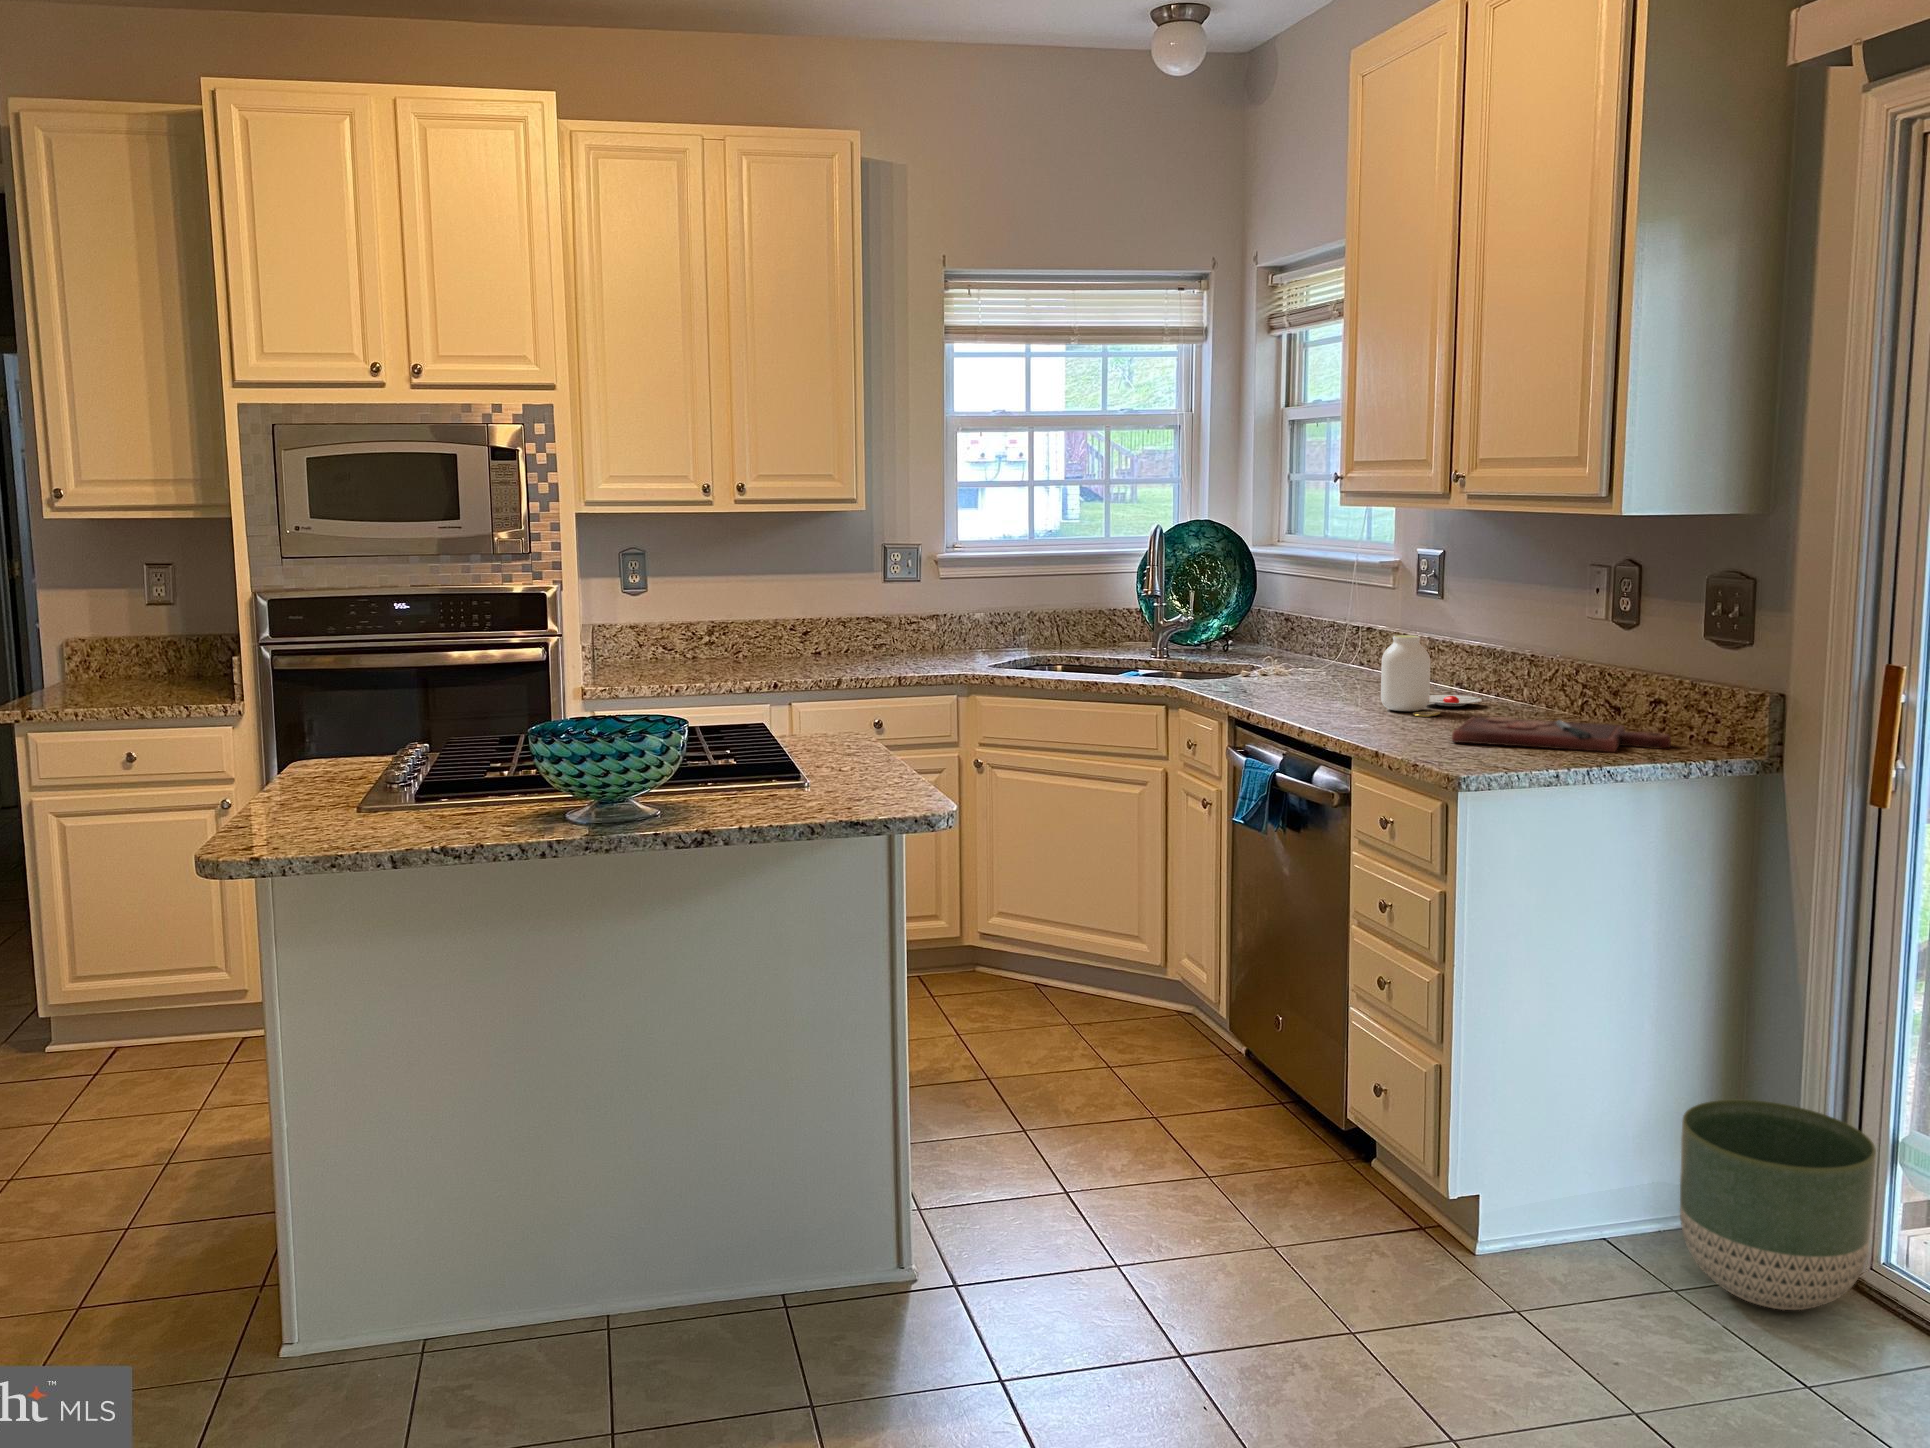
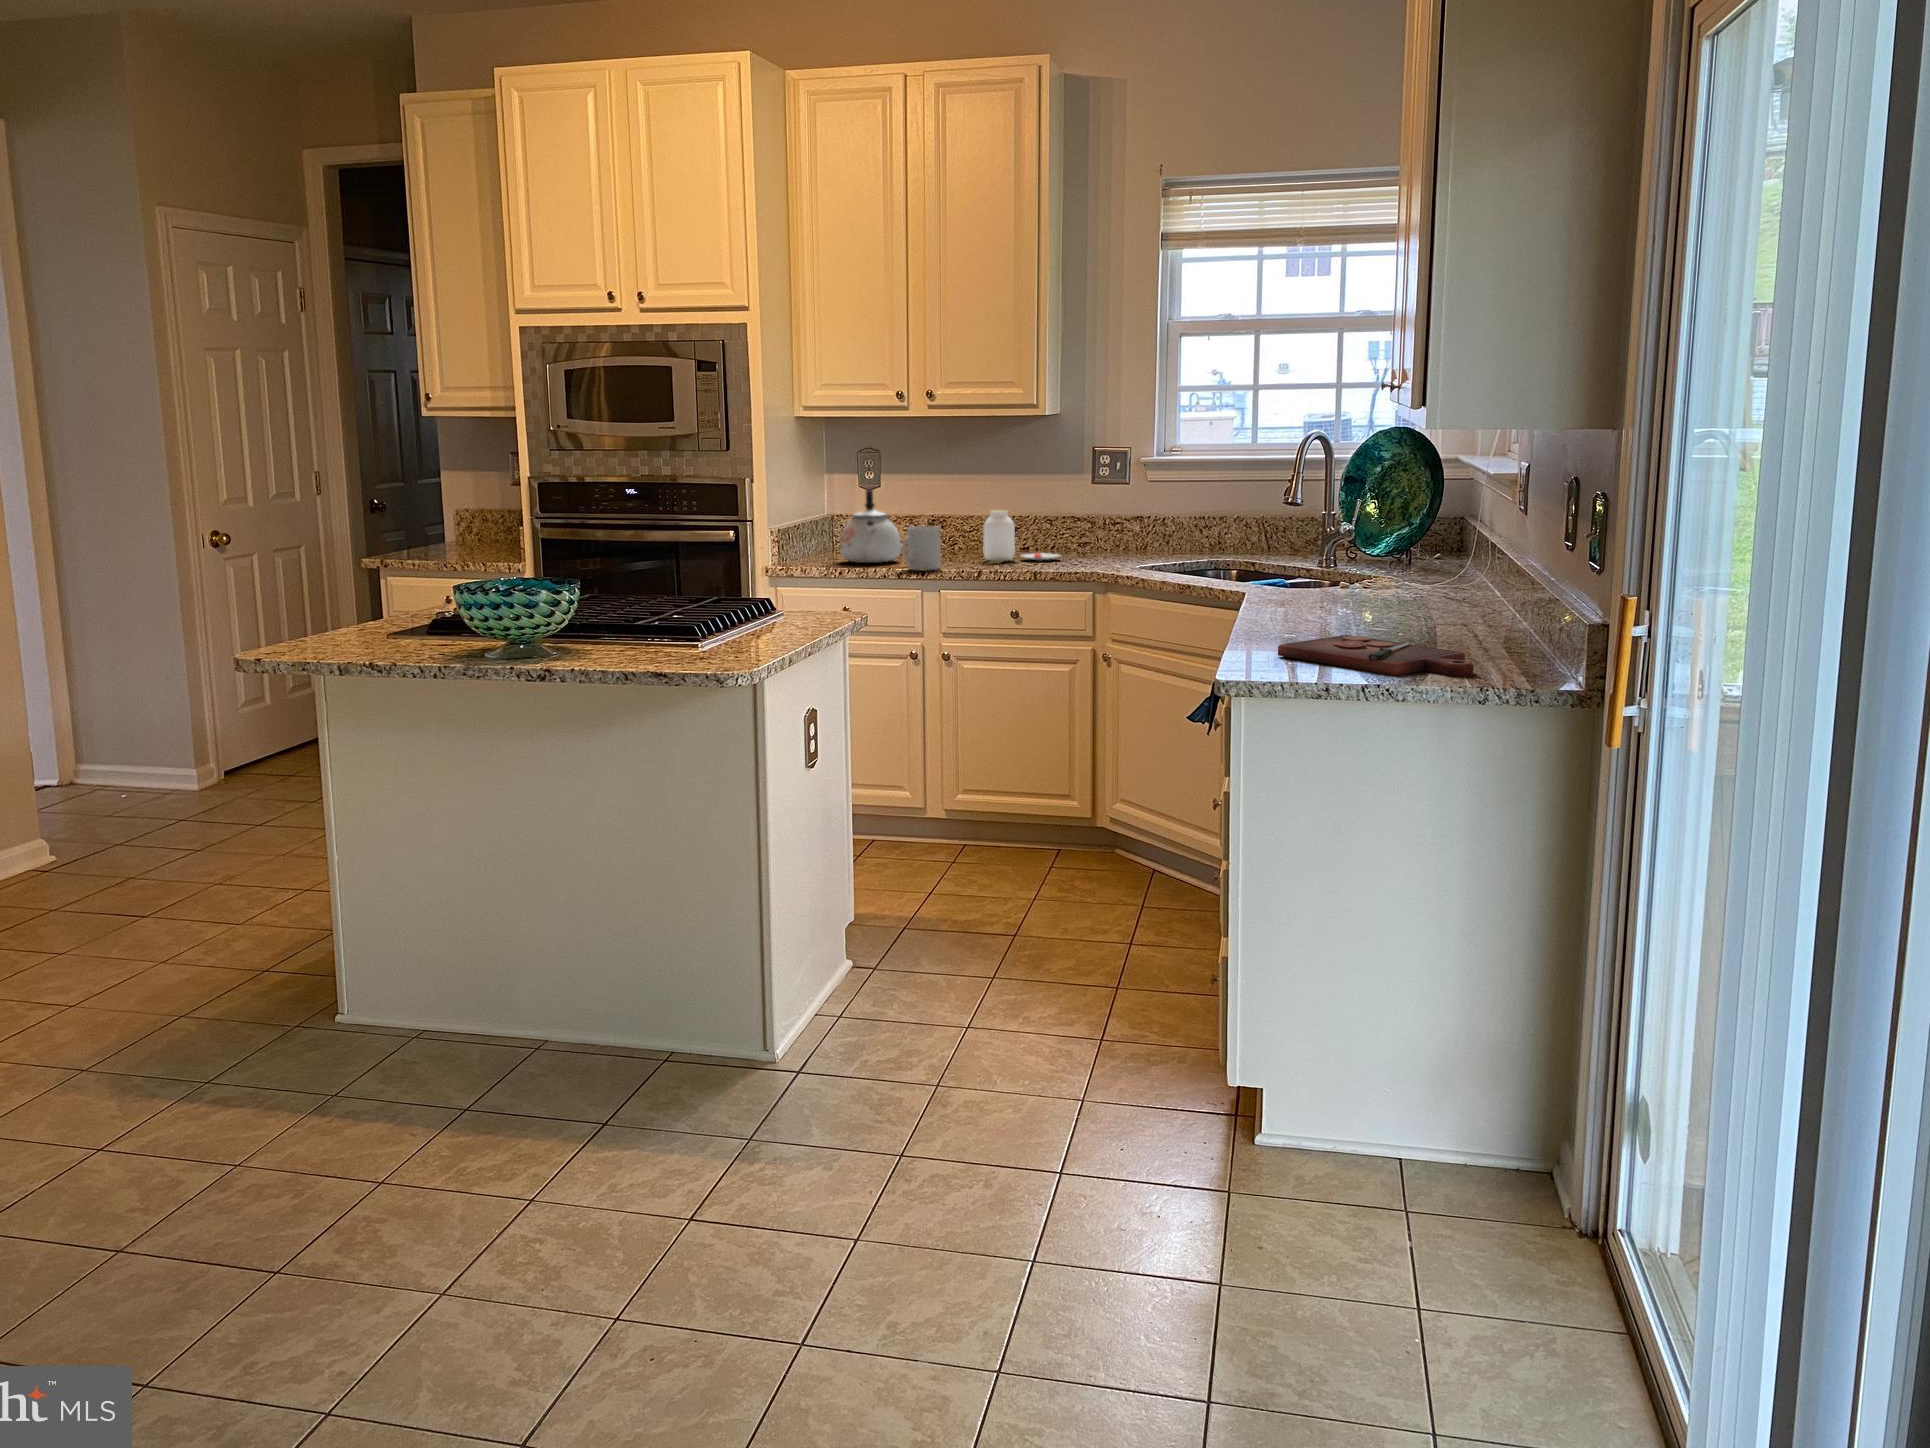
kettle: none [642,595,712,678] -> present [840,490,901,563]
mug: none [748,633,786,683] -> present [902,526,941,570]
jar: present [1381,635,1482,717] -> present [983,510,1059,564]
planter: present [1680,1100,1876,1310] -> none [1376,1033,1558,1242]

